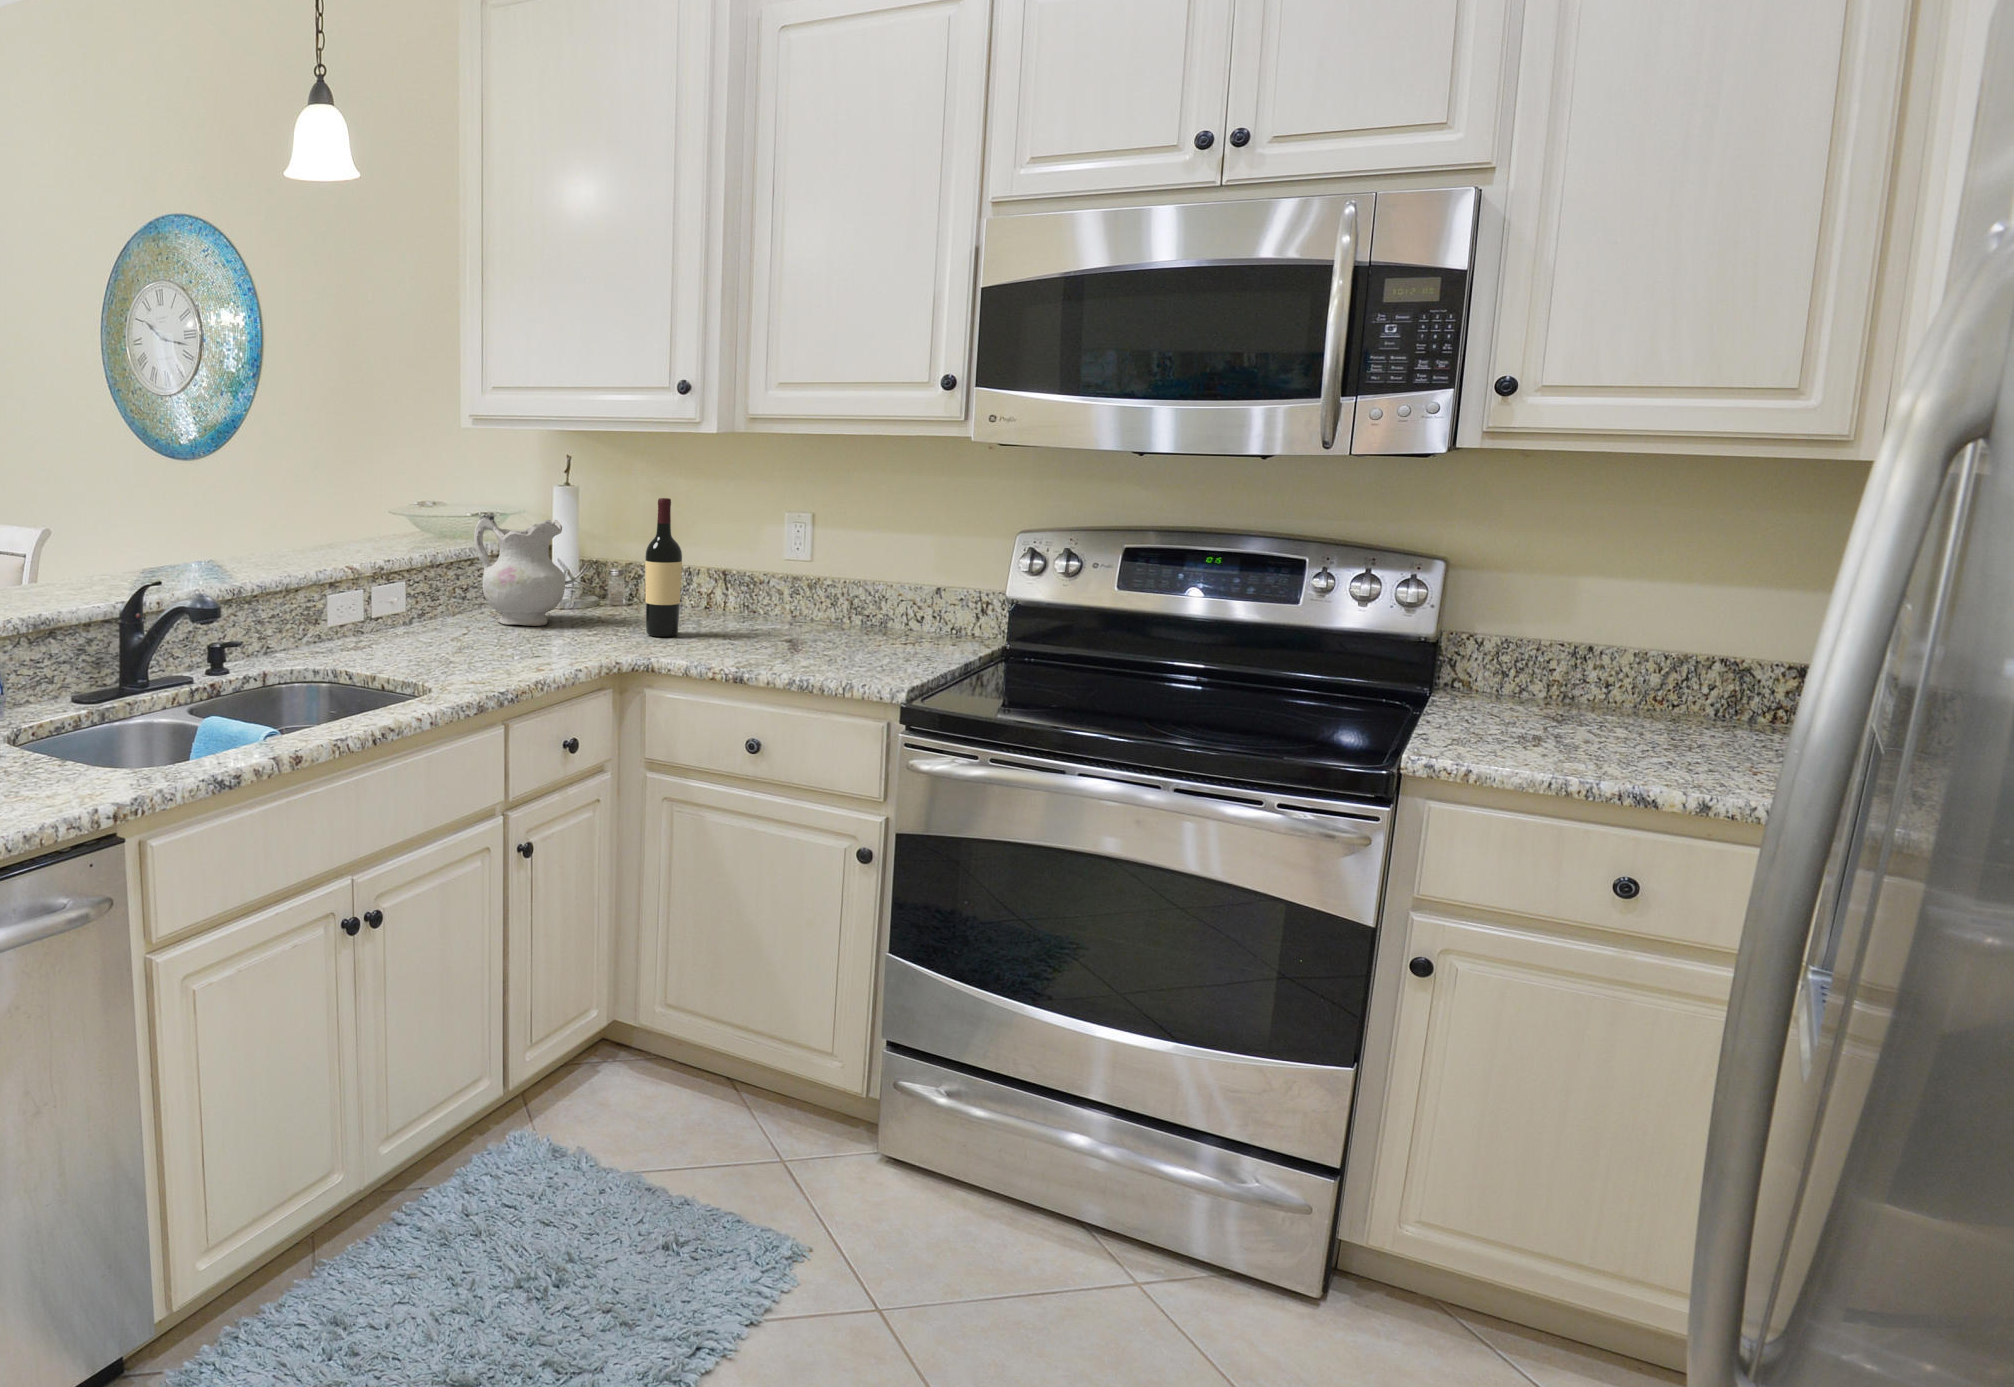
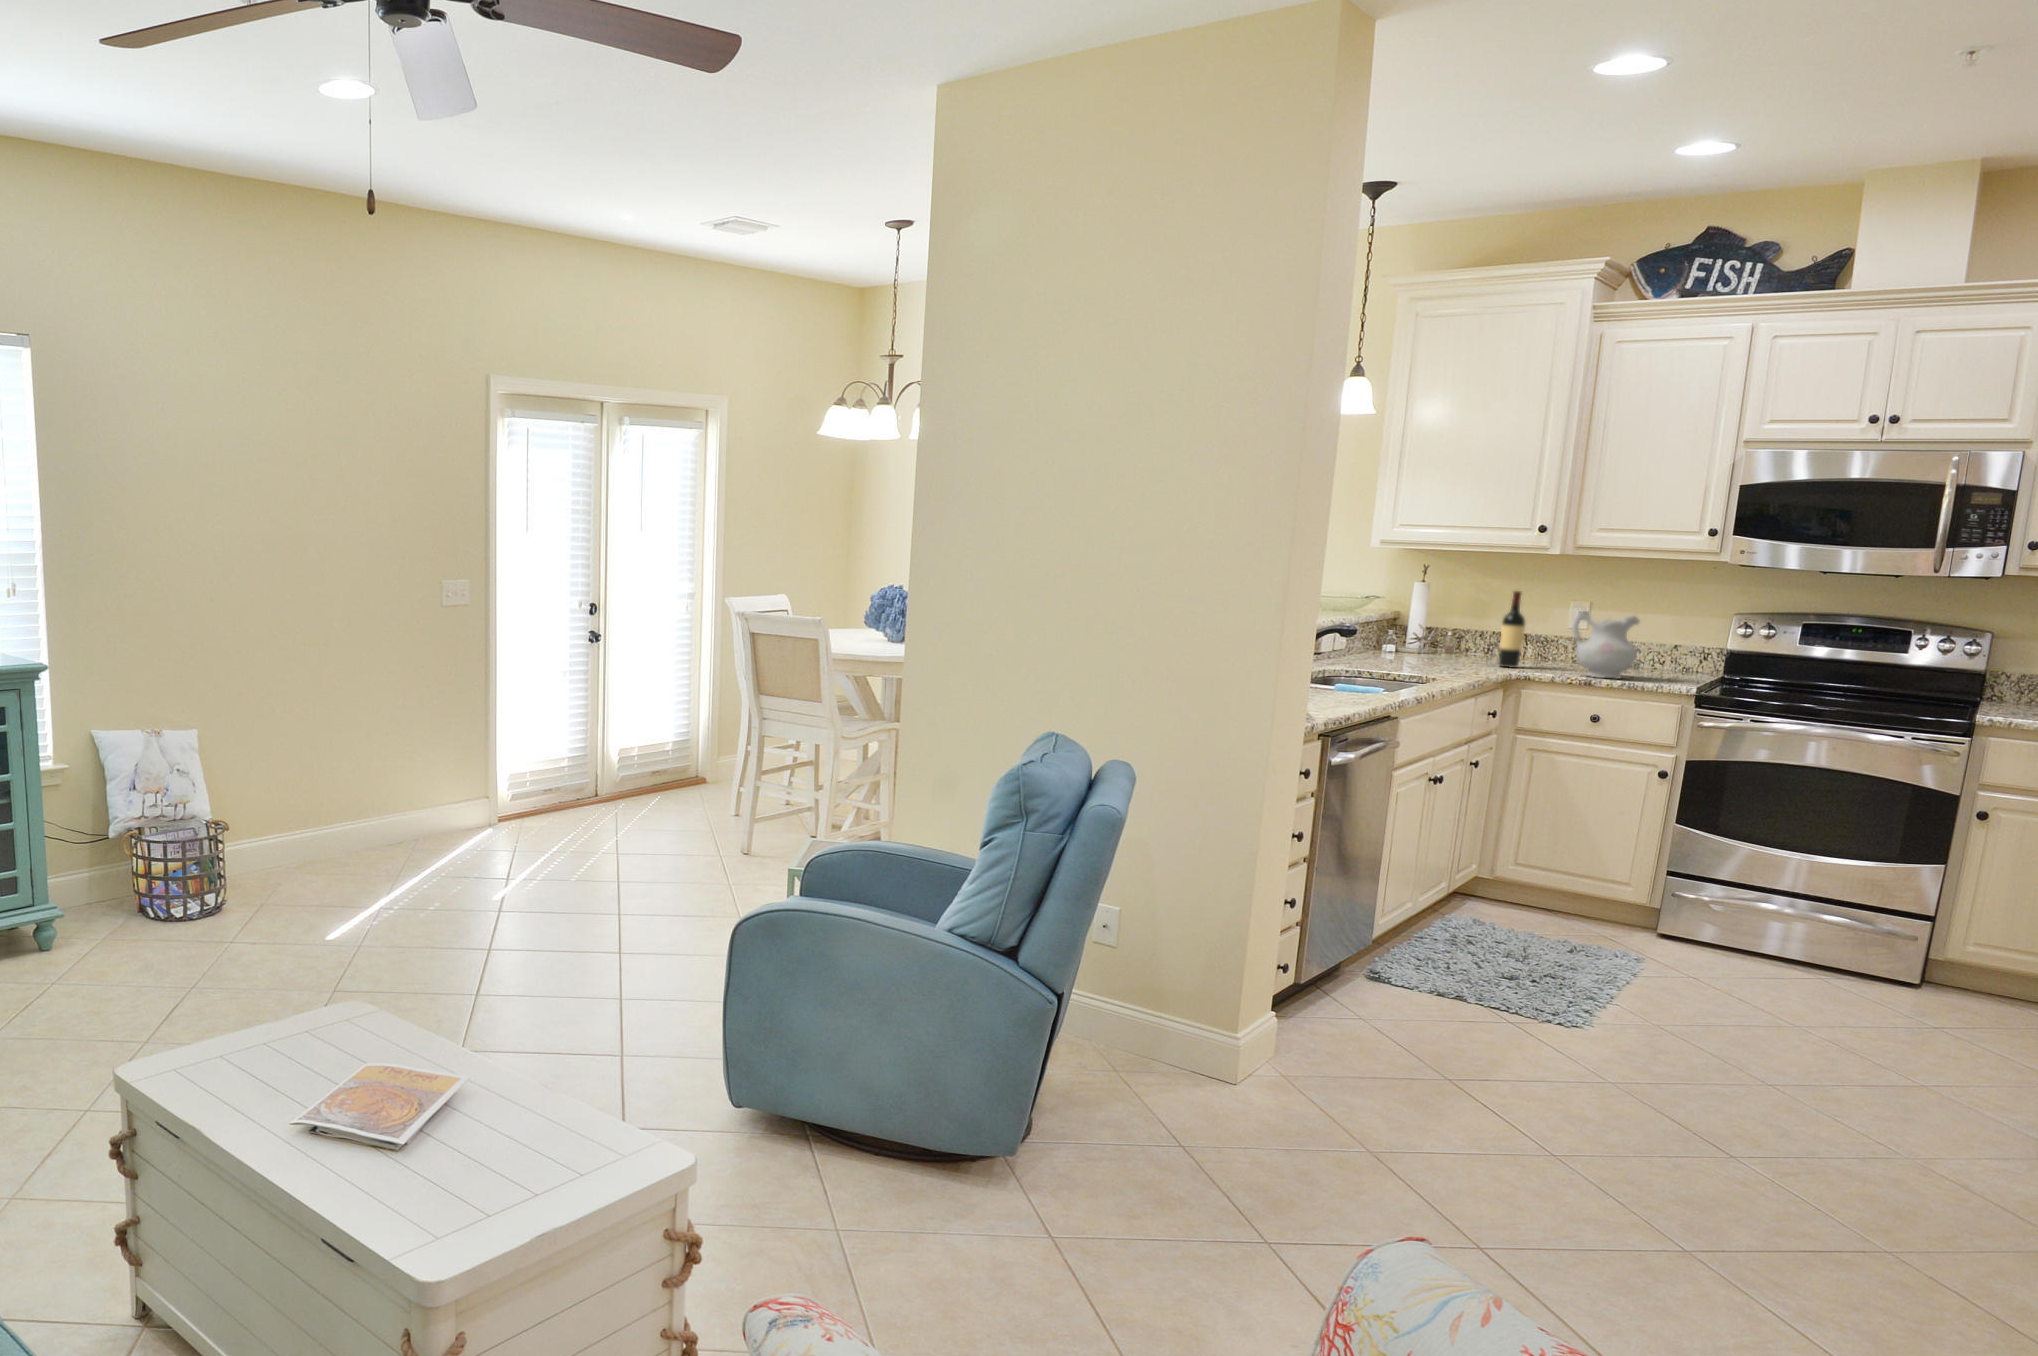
ceramic pitcher: present [474,514,565,626] -> present [1572,611,1639,679]

